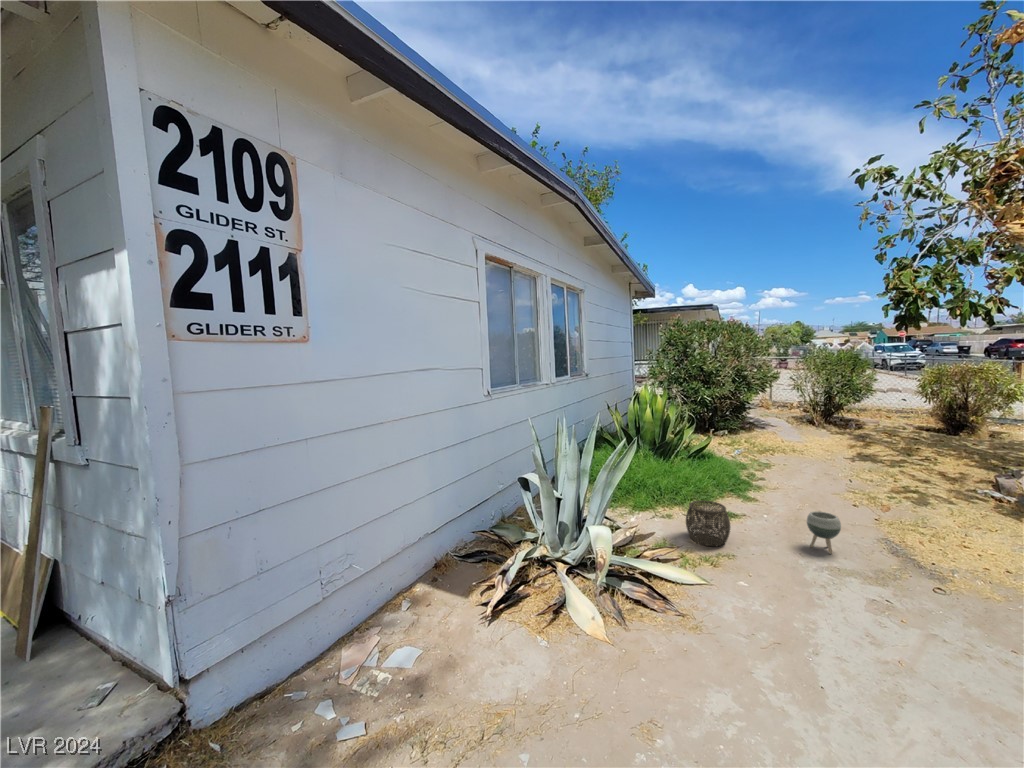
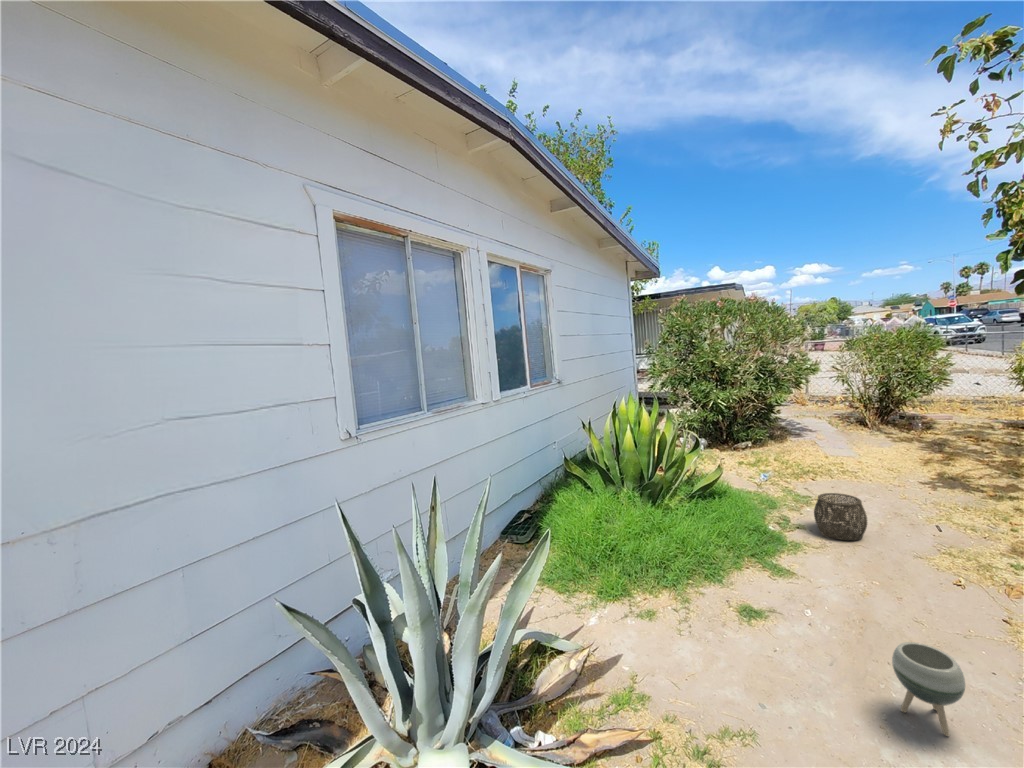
woven basket: present [686,501,730,546] -> present [814,493,867,541]

